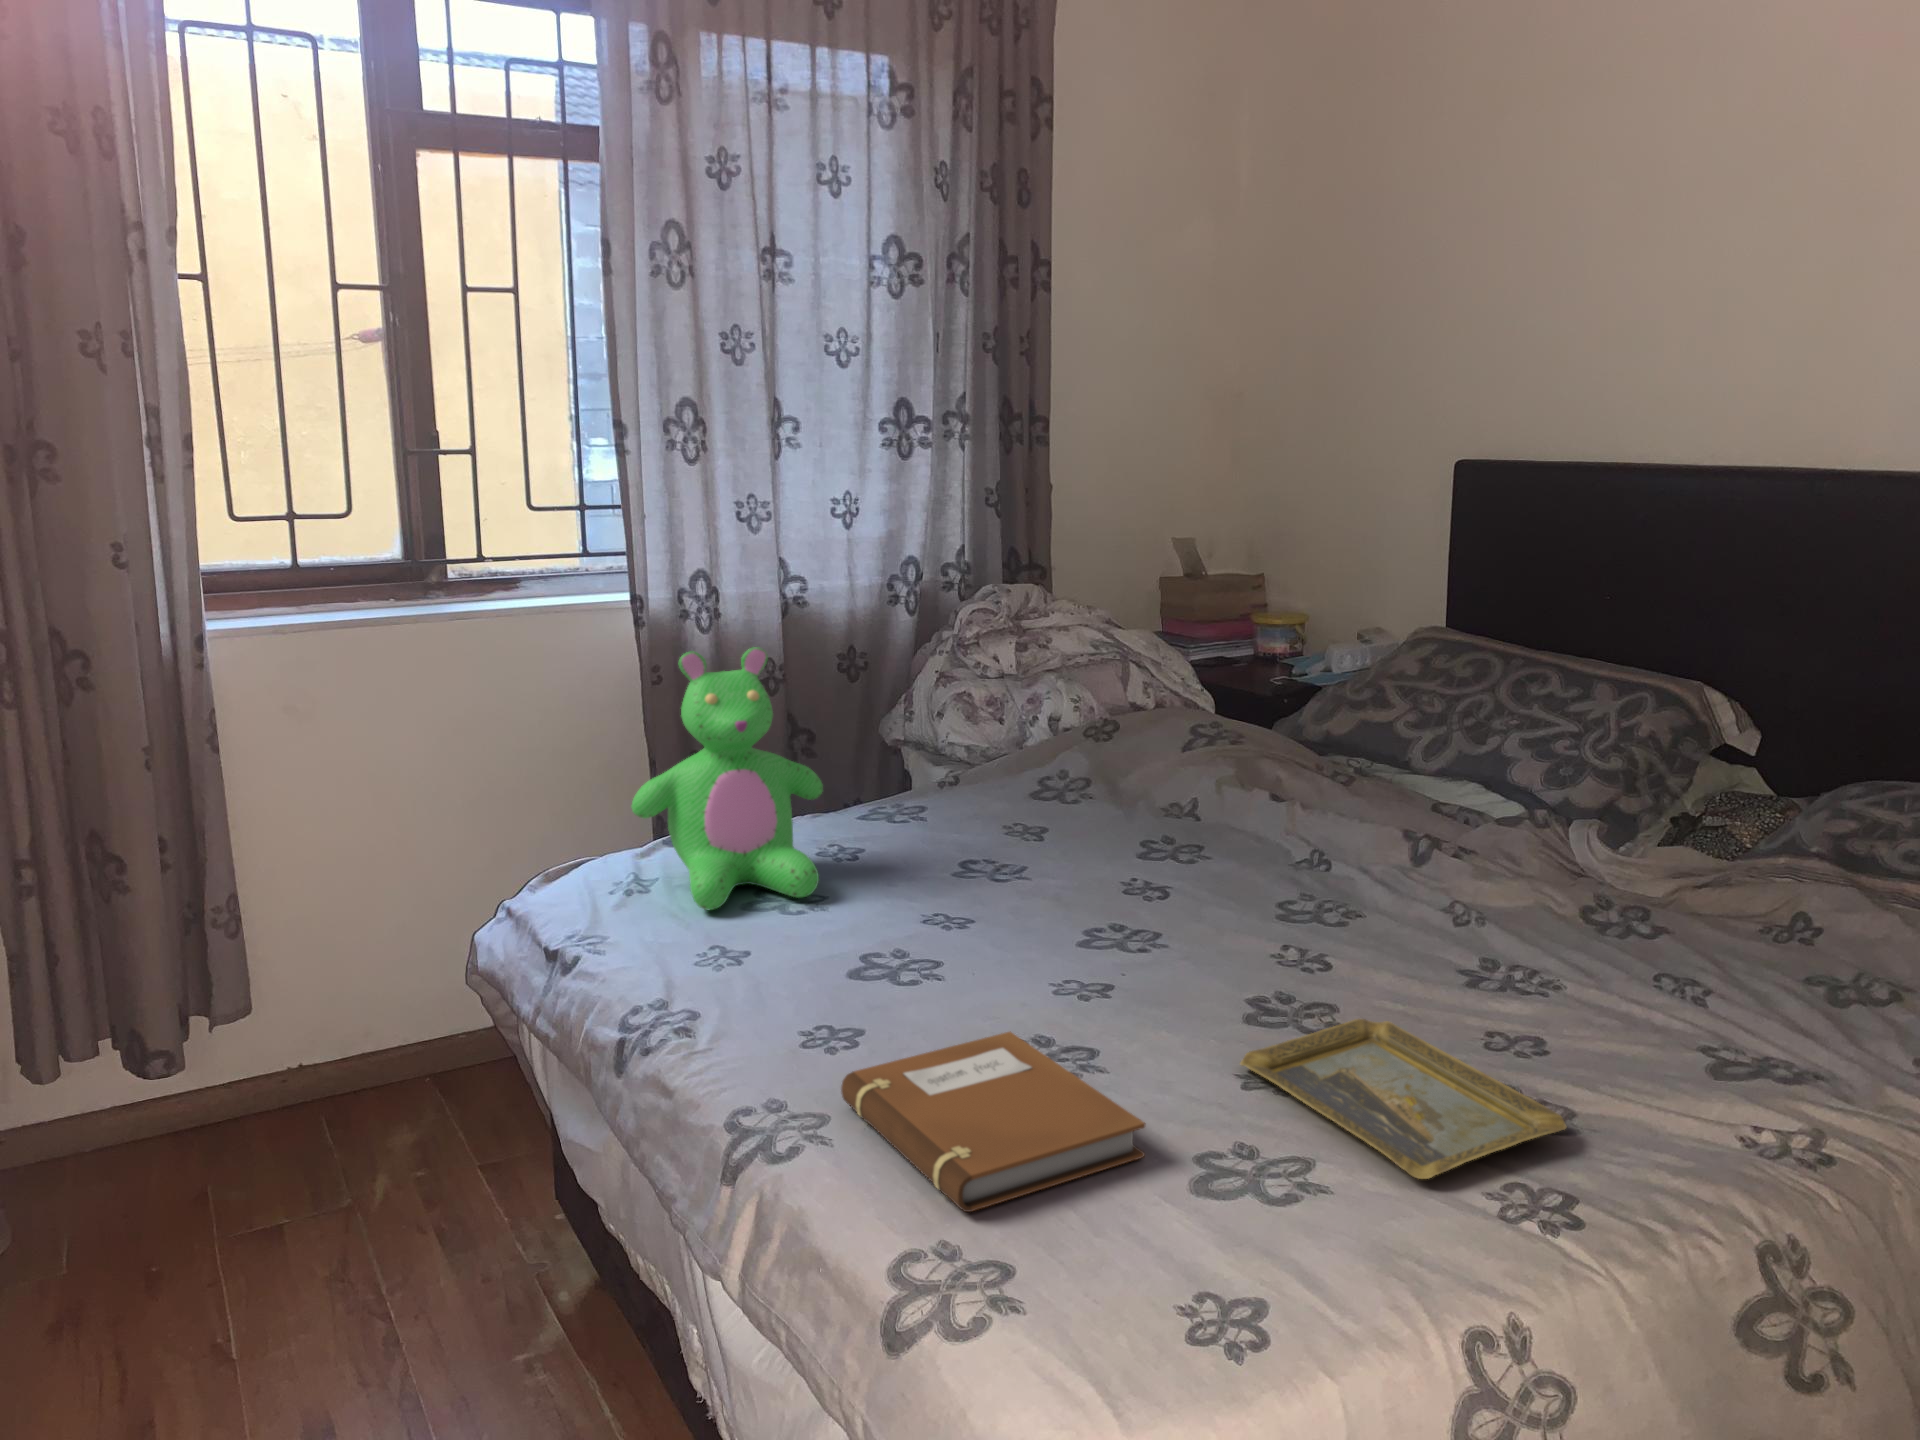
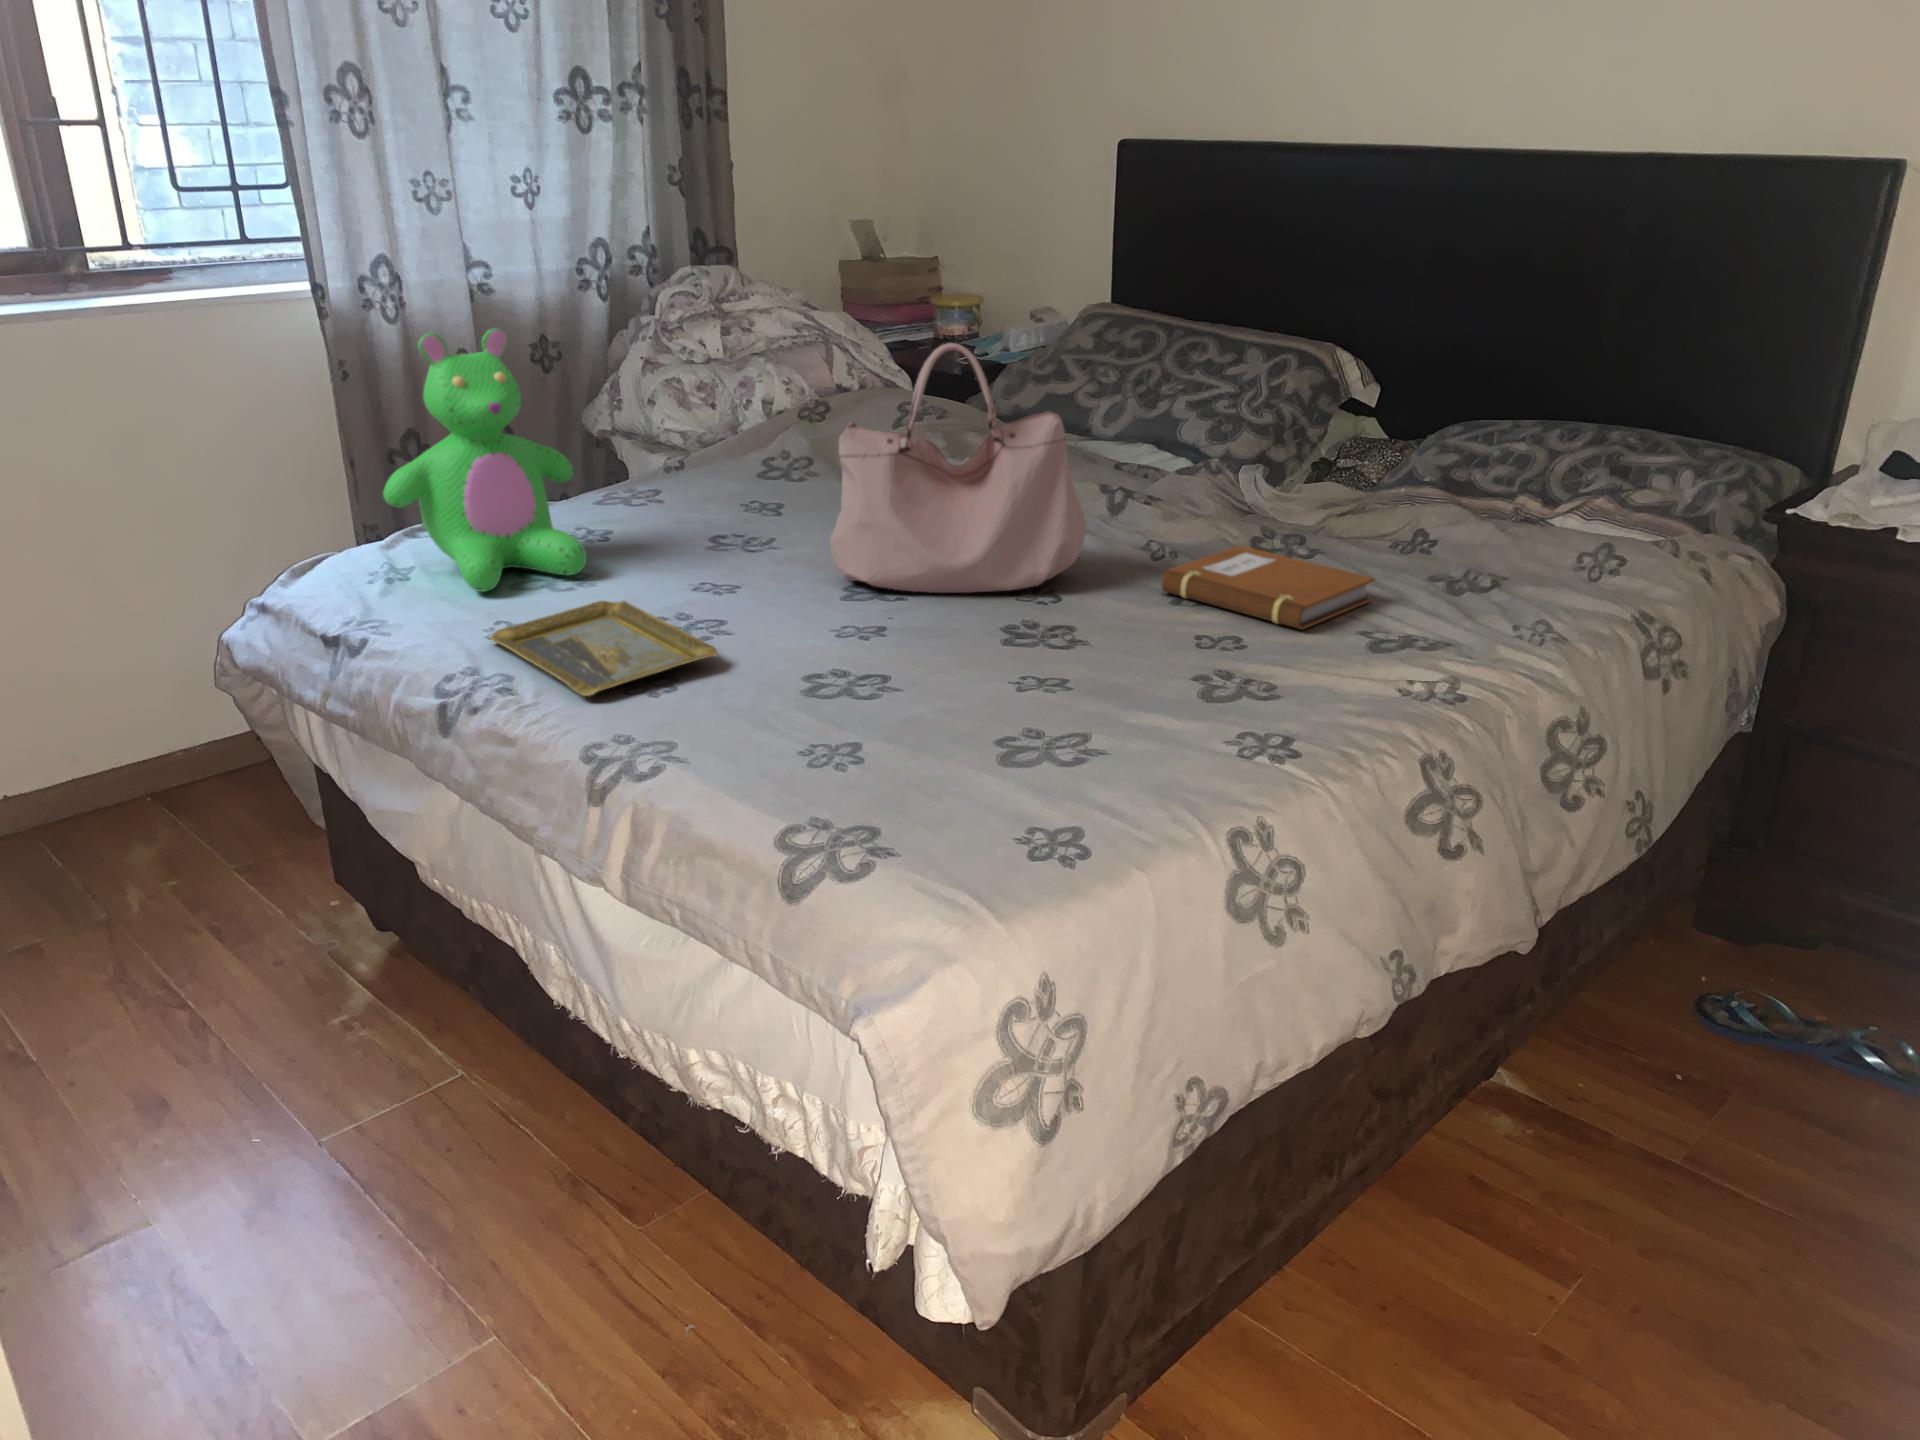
handbag: none [1070,676,1360,953] -> present [830,343,1086,593]
tray: present [1240,1019,1566,1179] -> present [489,601,718,696]
notebook: present [841,1032,1145,1212] -> present [1162,546,1375,629]

